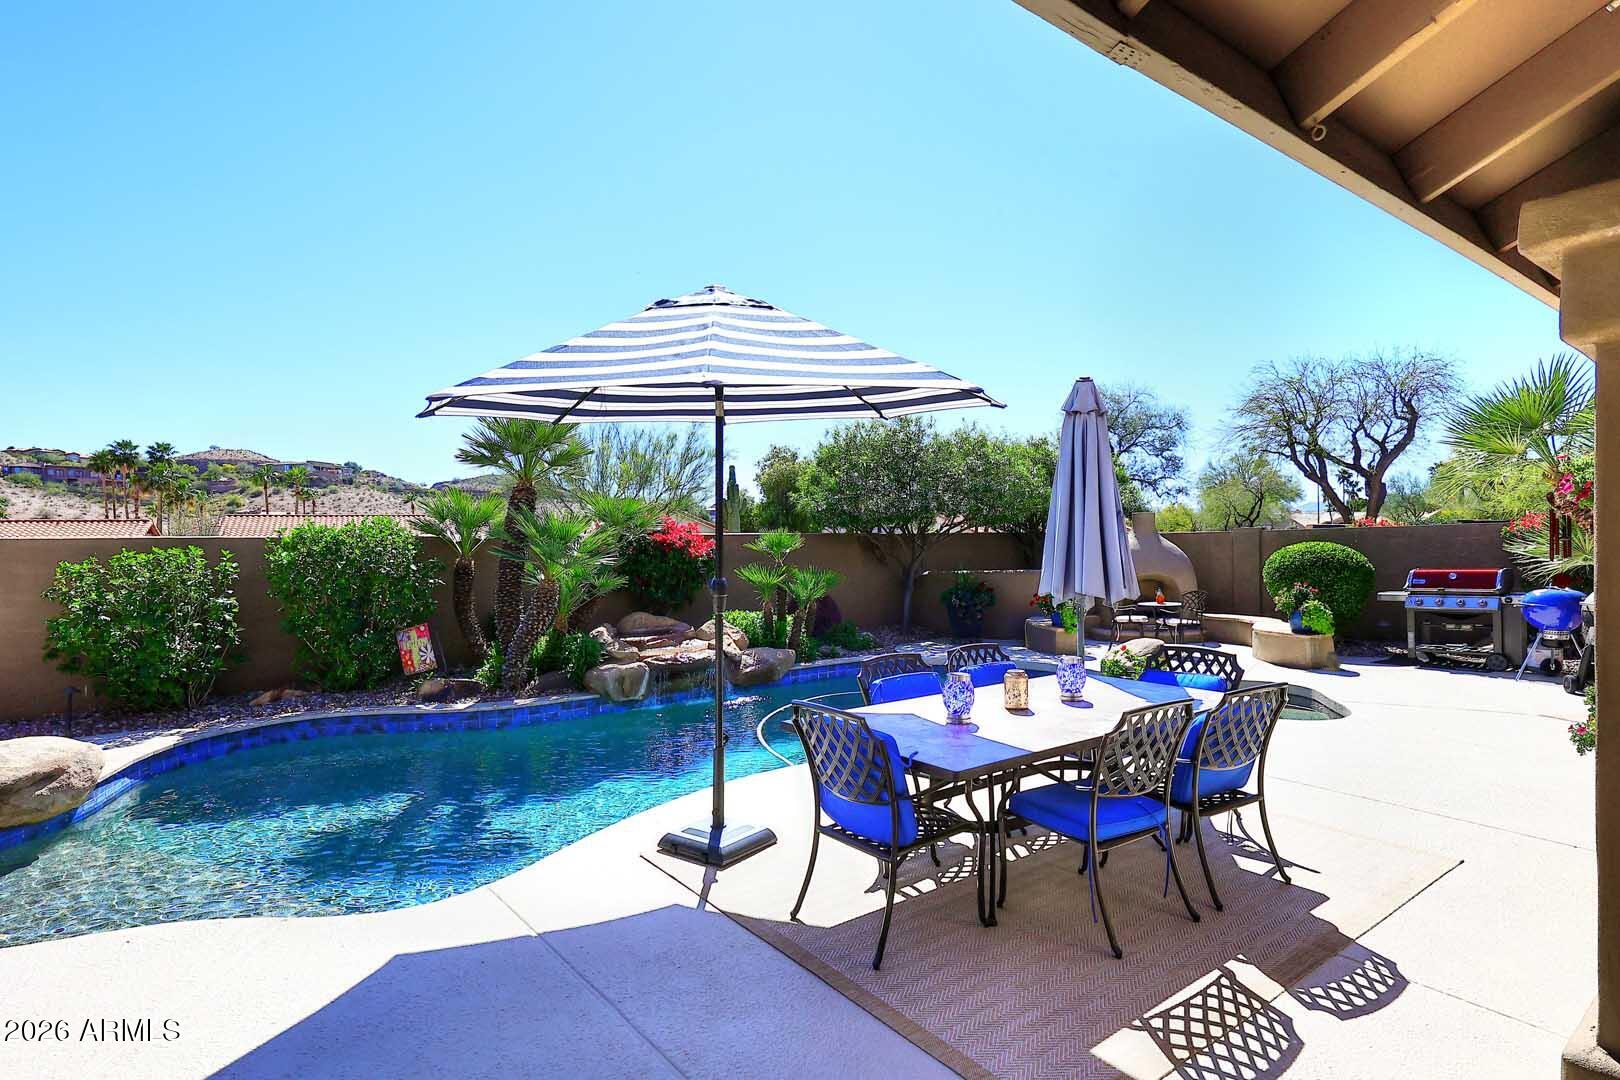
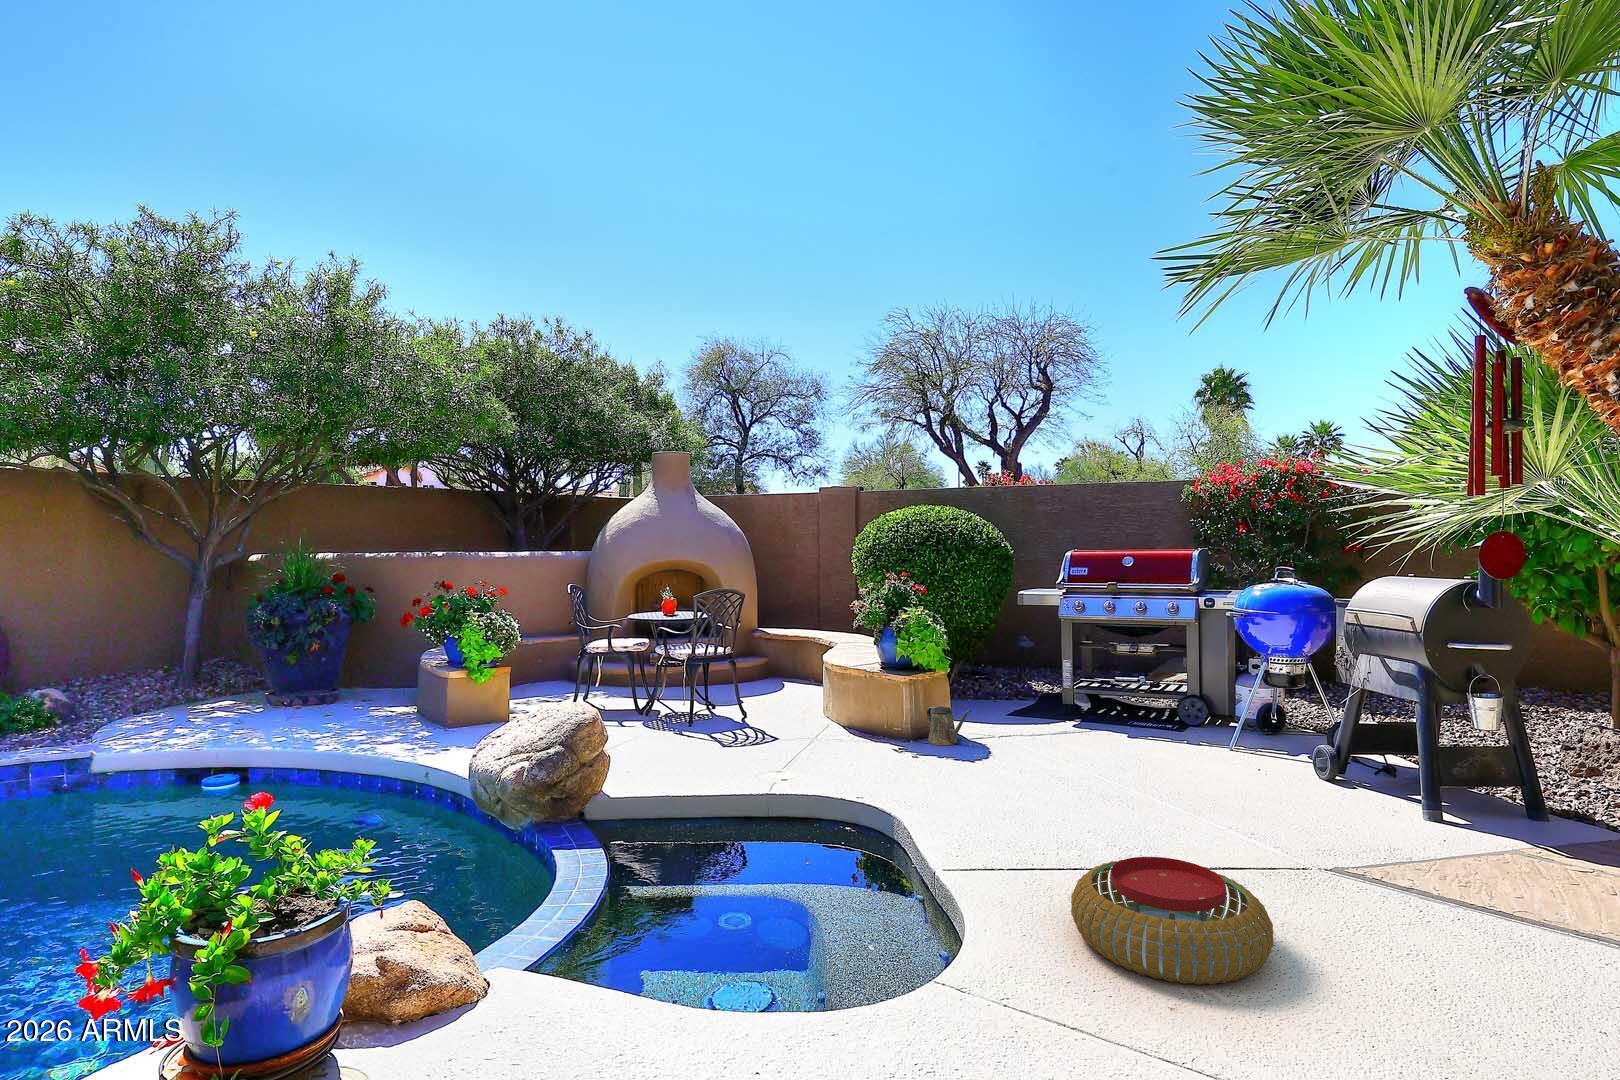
pouf: none [1400,684,1480,716] -> present [1071,857,1274,985]

